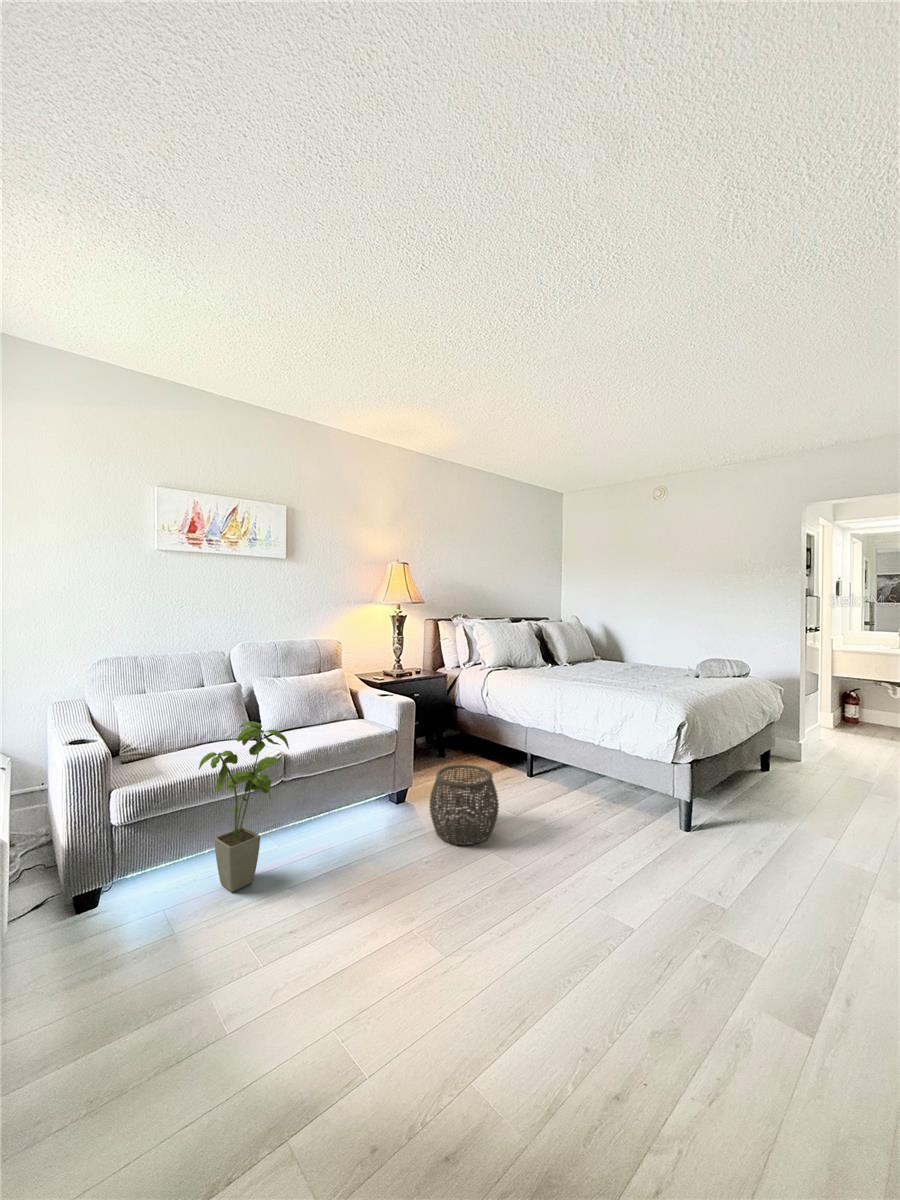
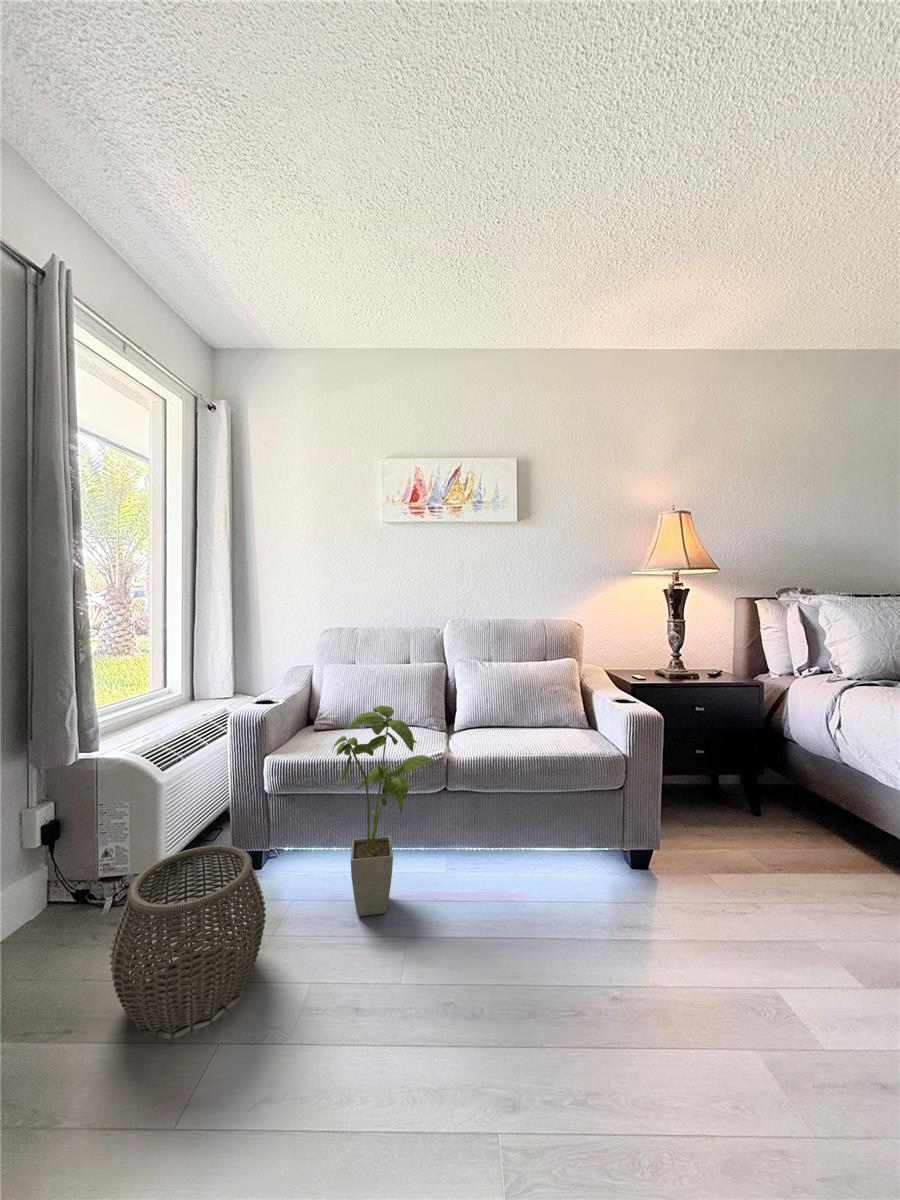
woven basket: present [429,765,499,845] -> present [110,845,266,1033]

